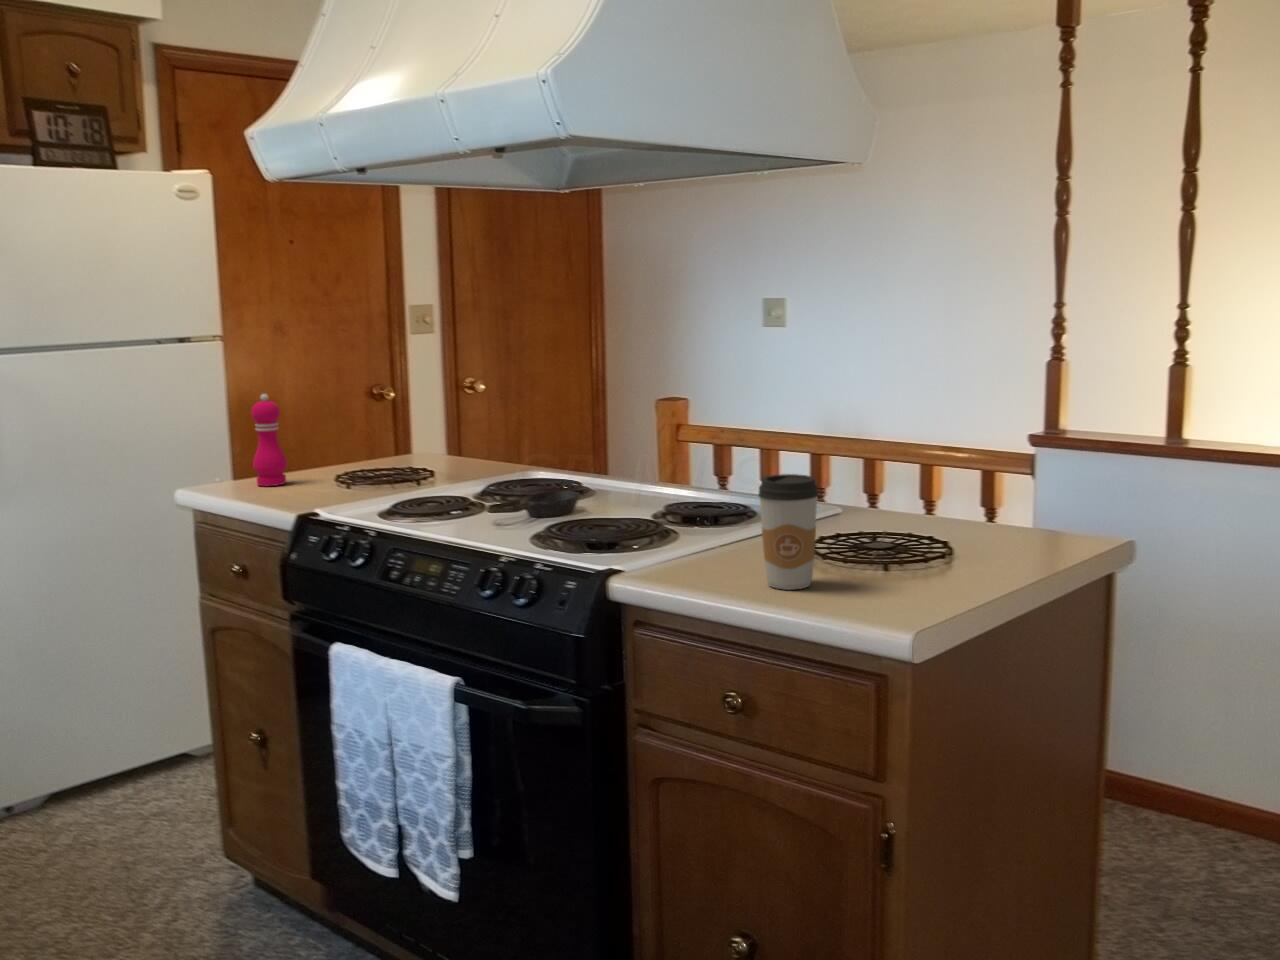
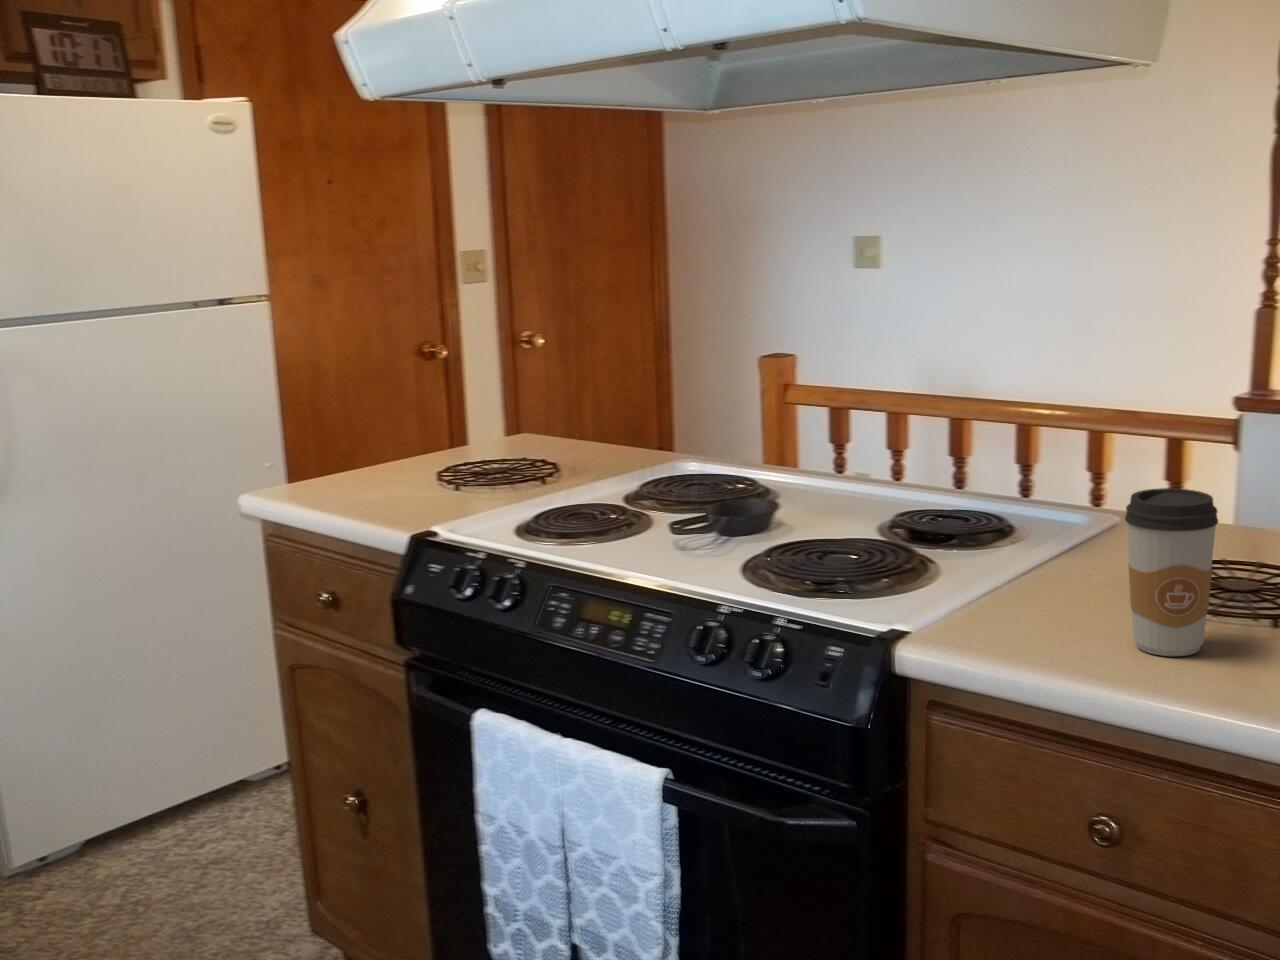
pepper mill: present [251,394,287,486] -> none [331,375,377,492]

